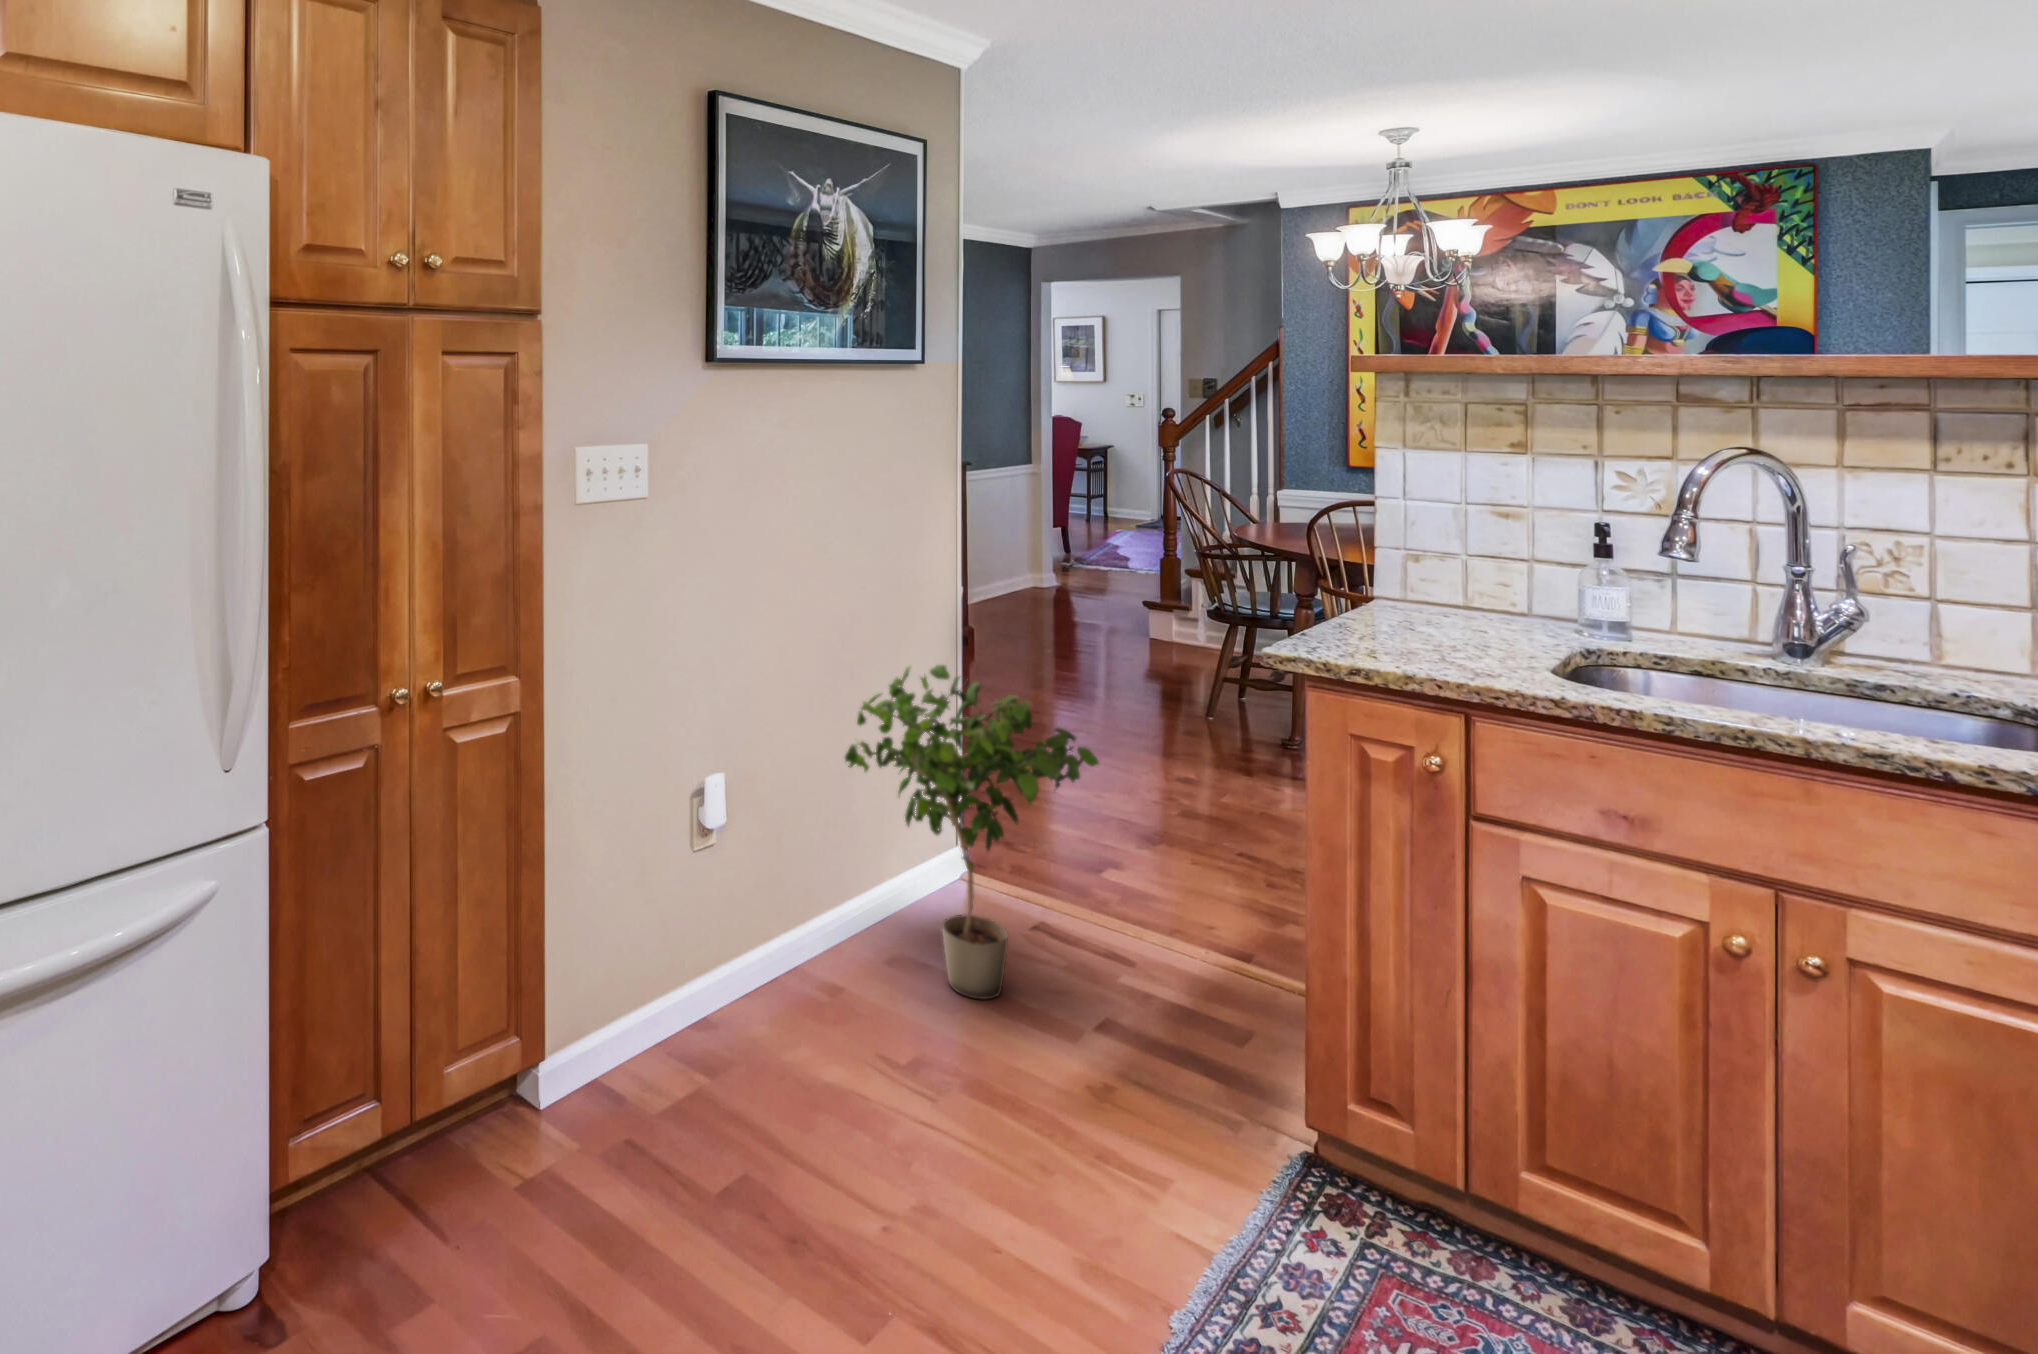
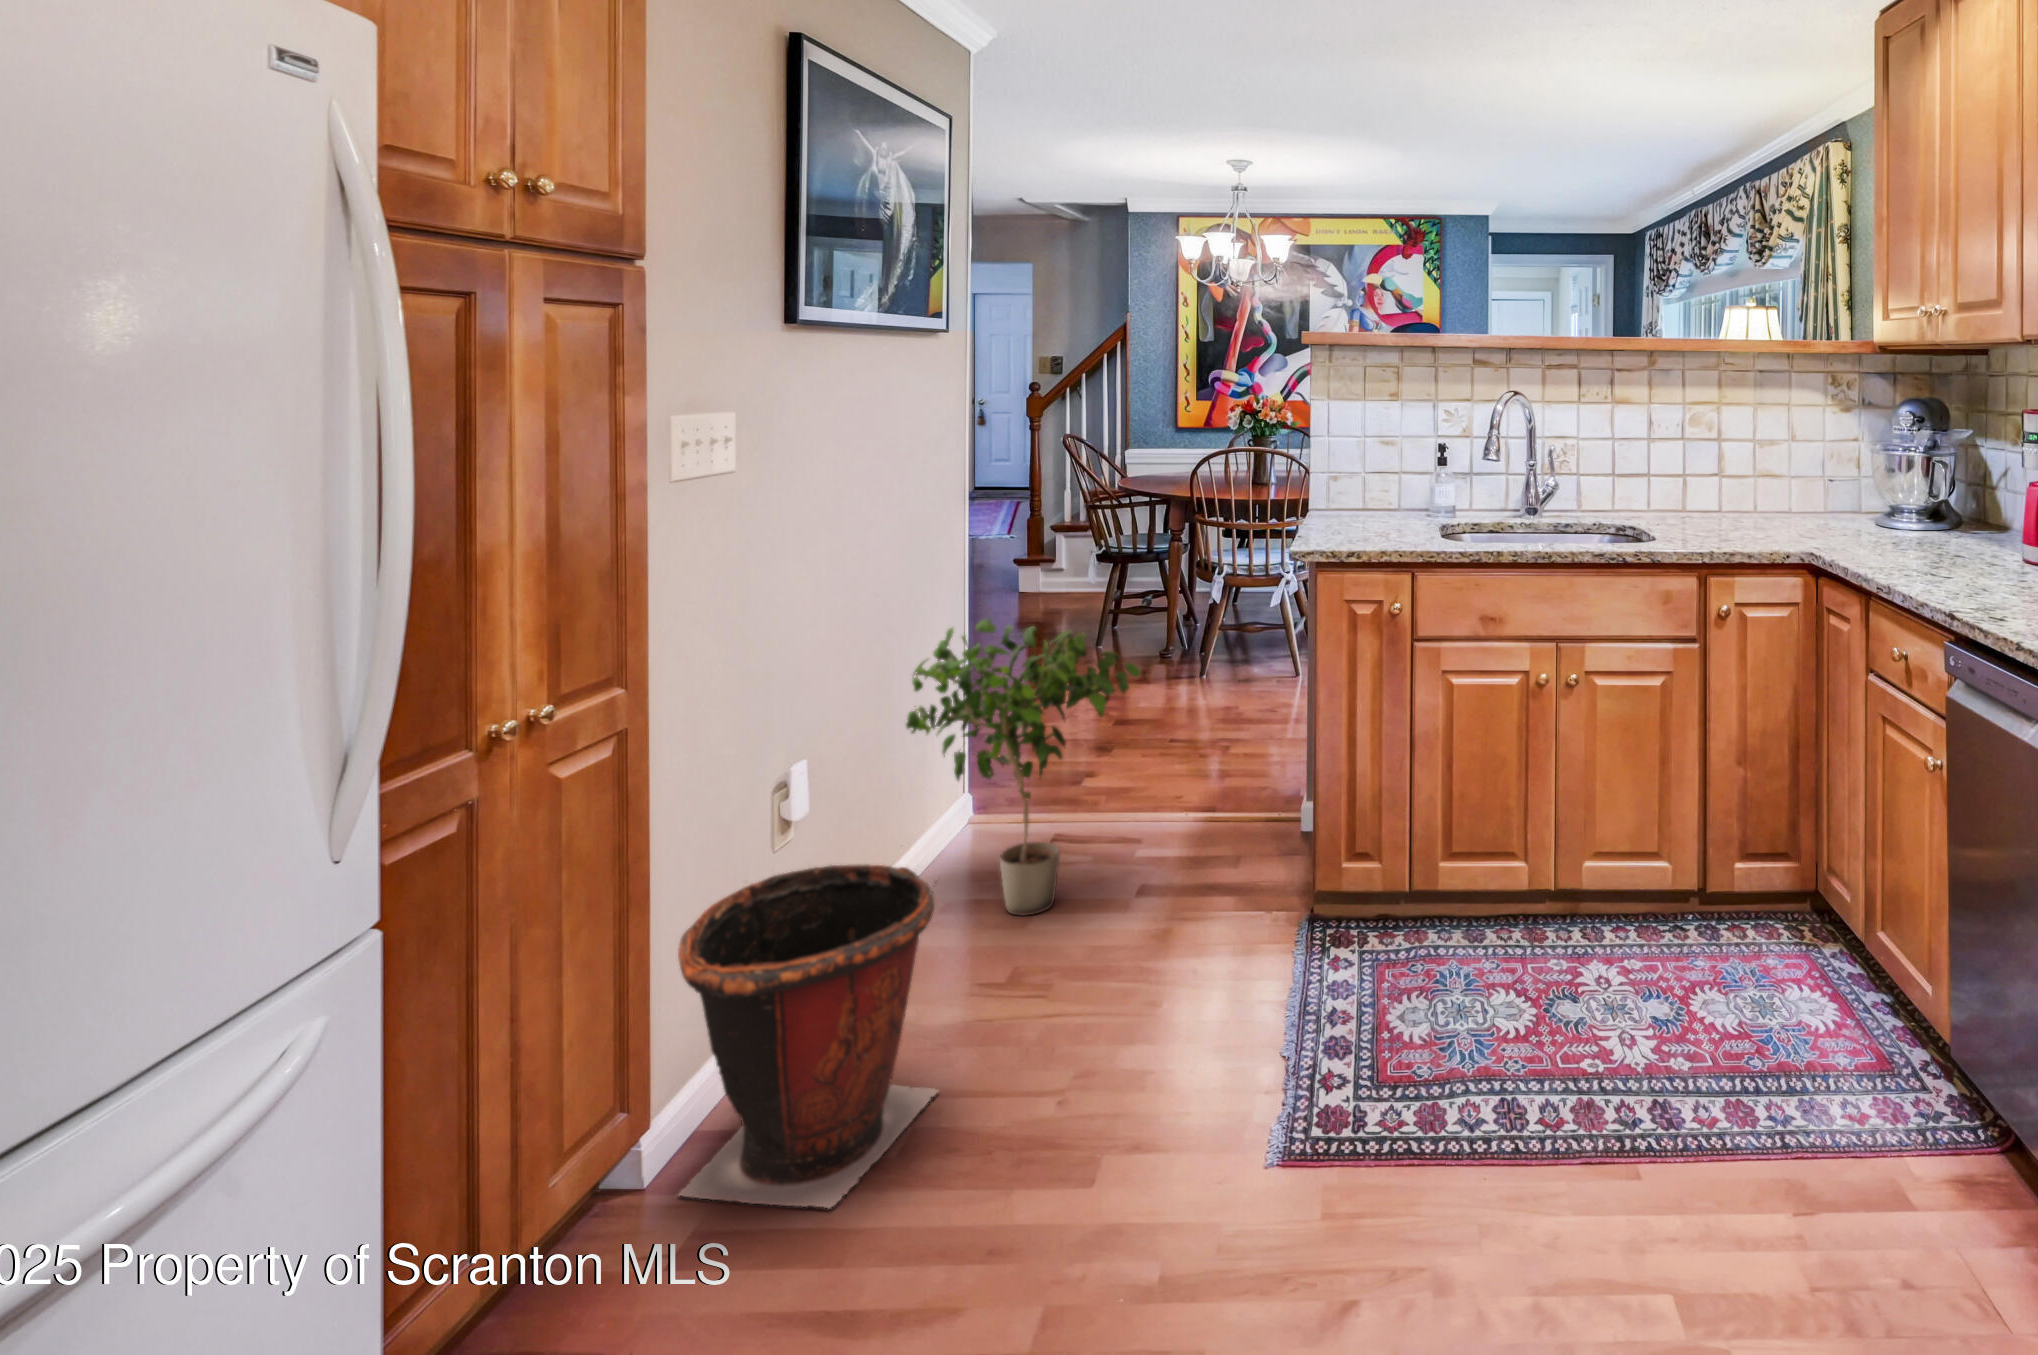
waste bin: none [550,866,789,1214] -> present [678,864,938,1208]

